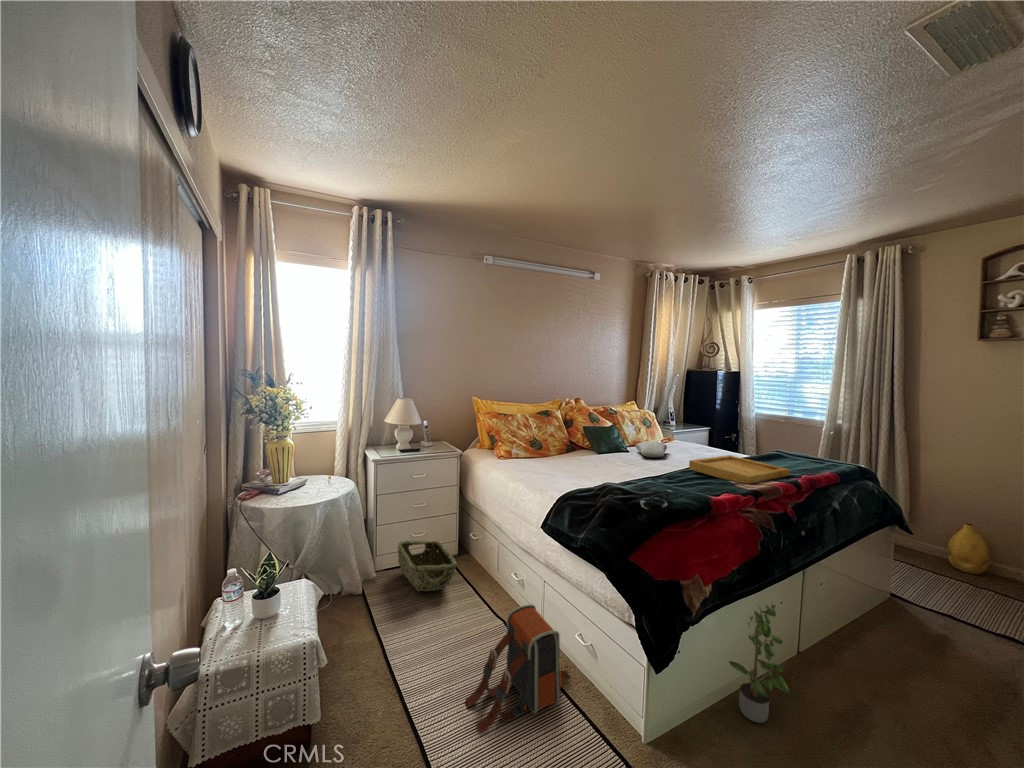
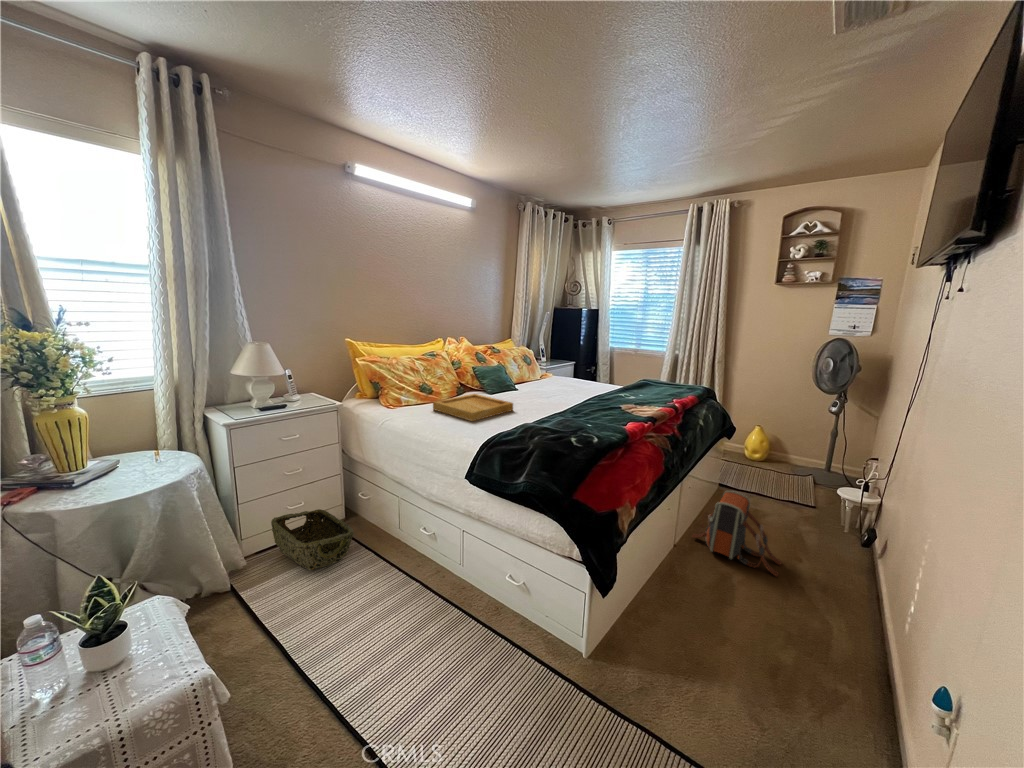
pillow: present [636,441,667,458] -> none [523,379,555,394]
tray: present [689,455,790,483] -> present [433,394,513,421]
potted plant: present [729,604,791,723] -> none [643,511,688,612]
backpack: present [465,605,571,733] -> present [692,491,781,576]

